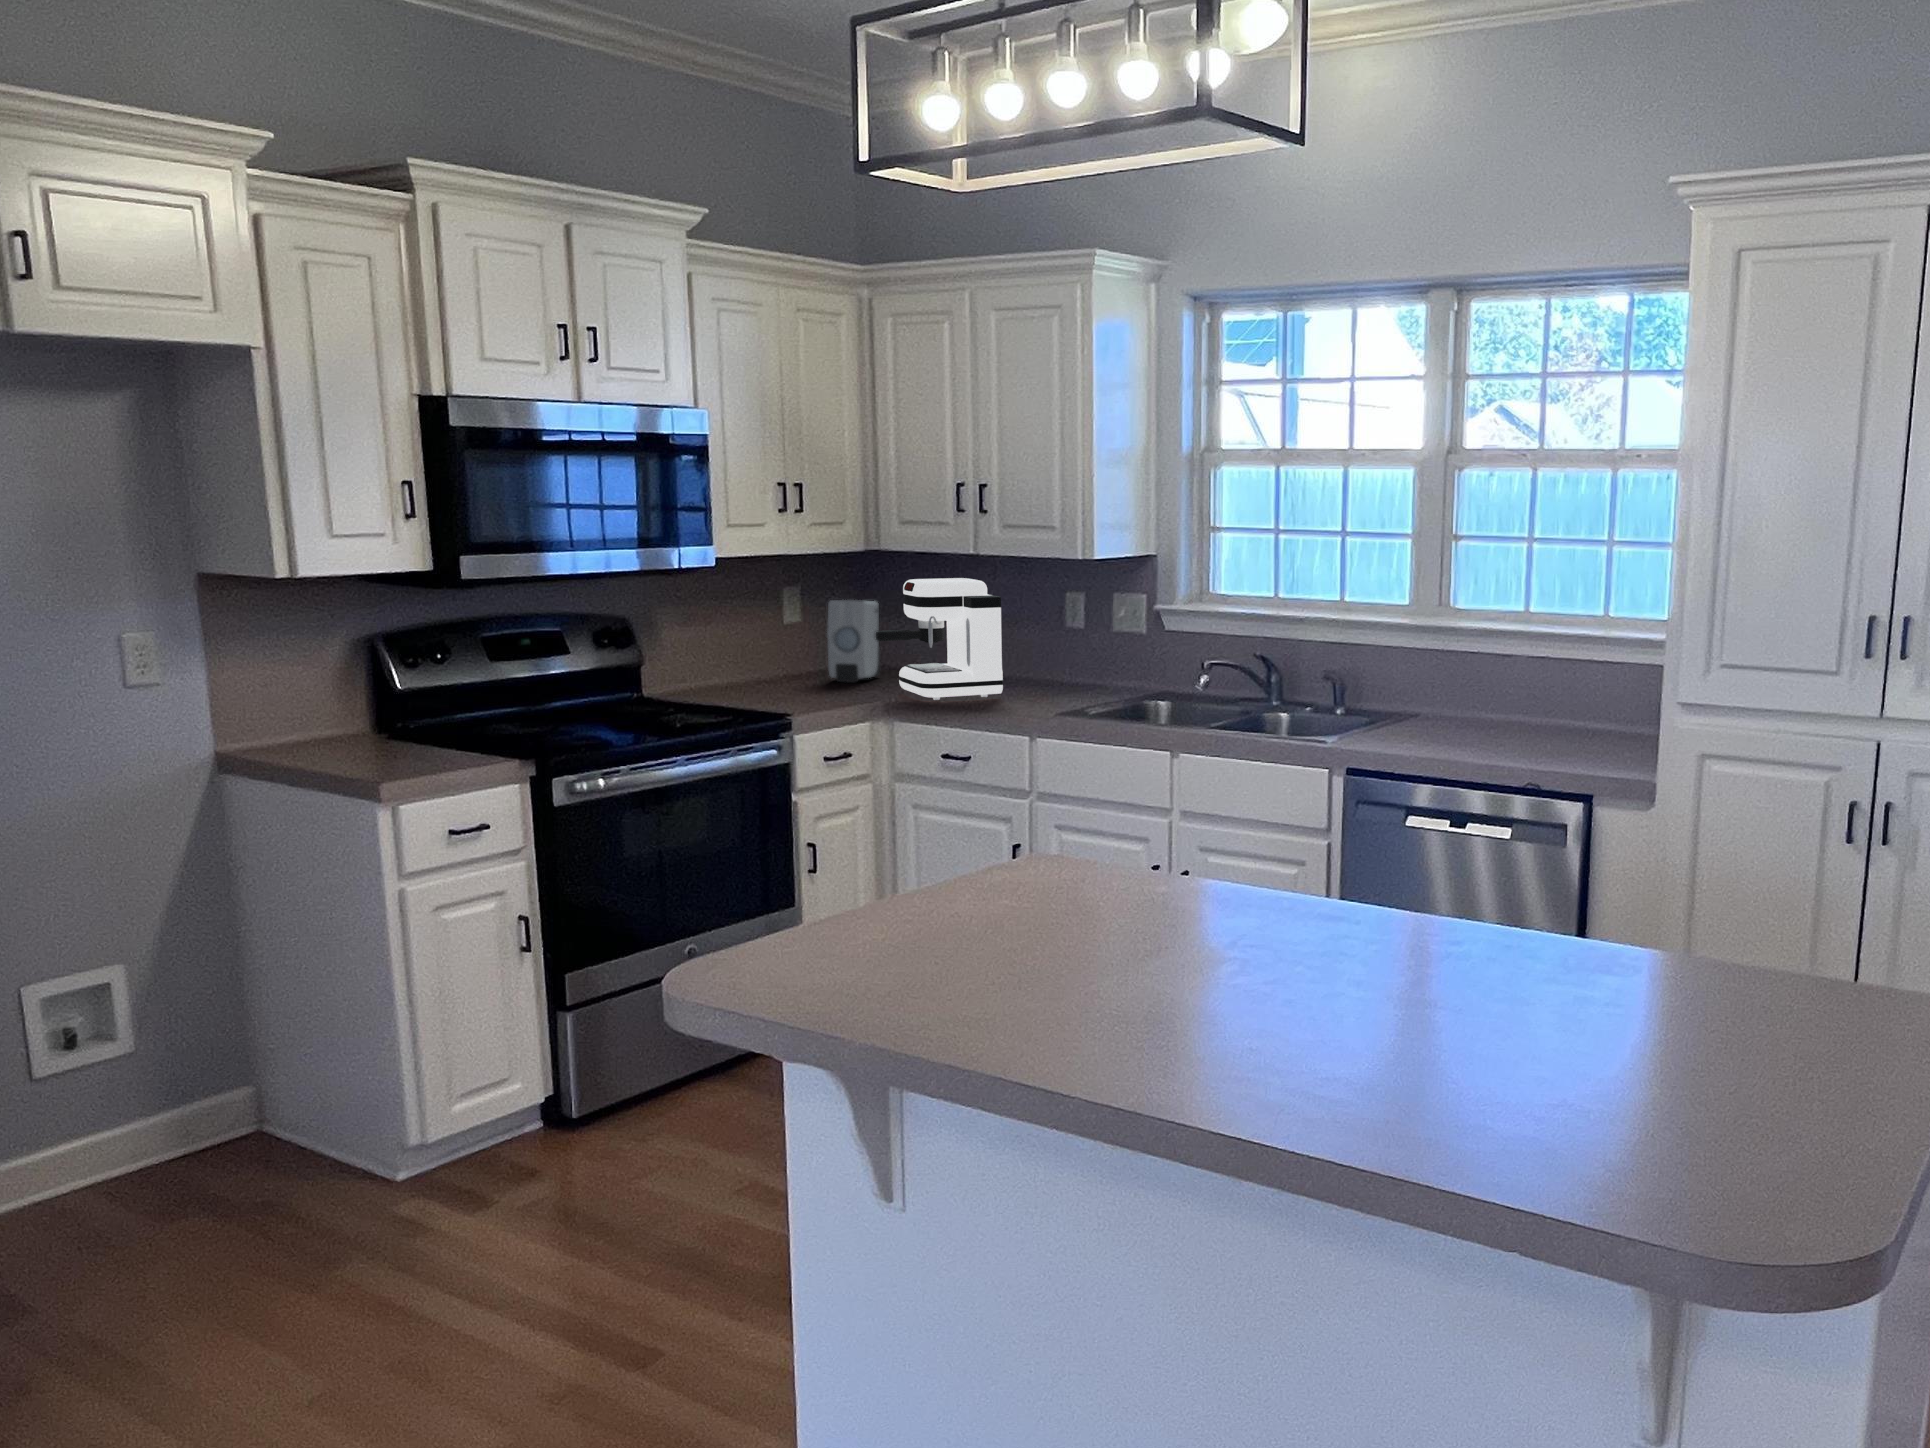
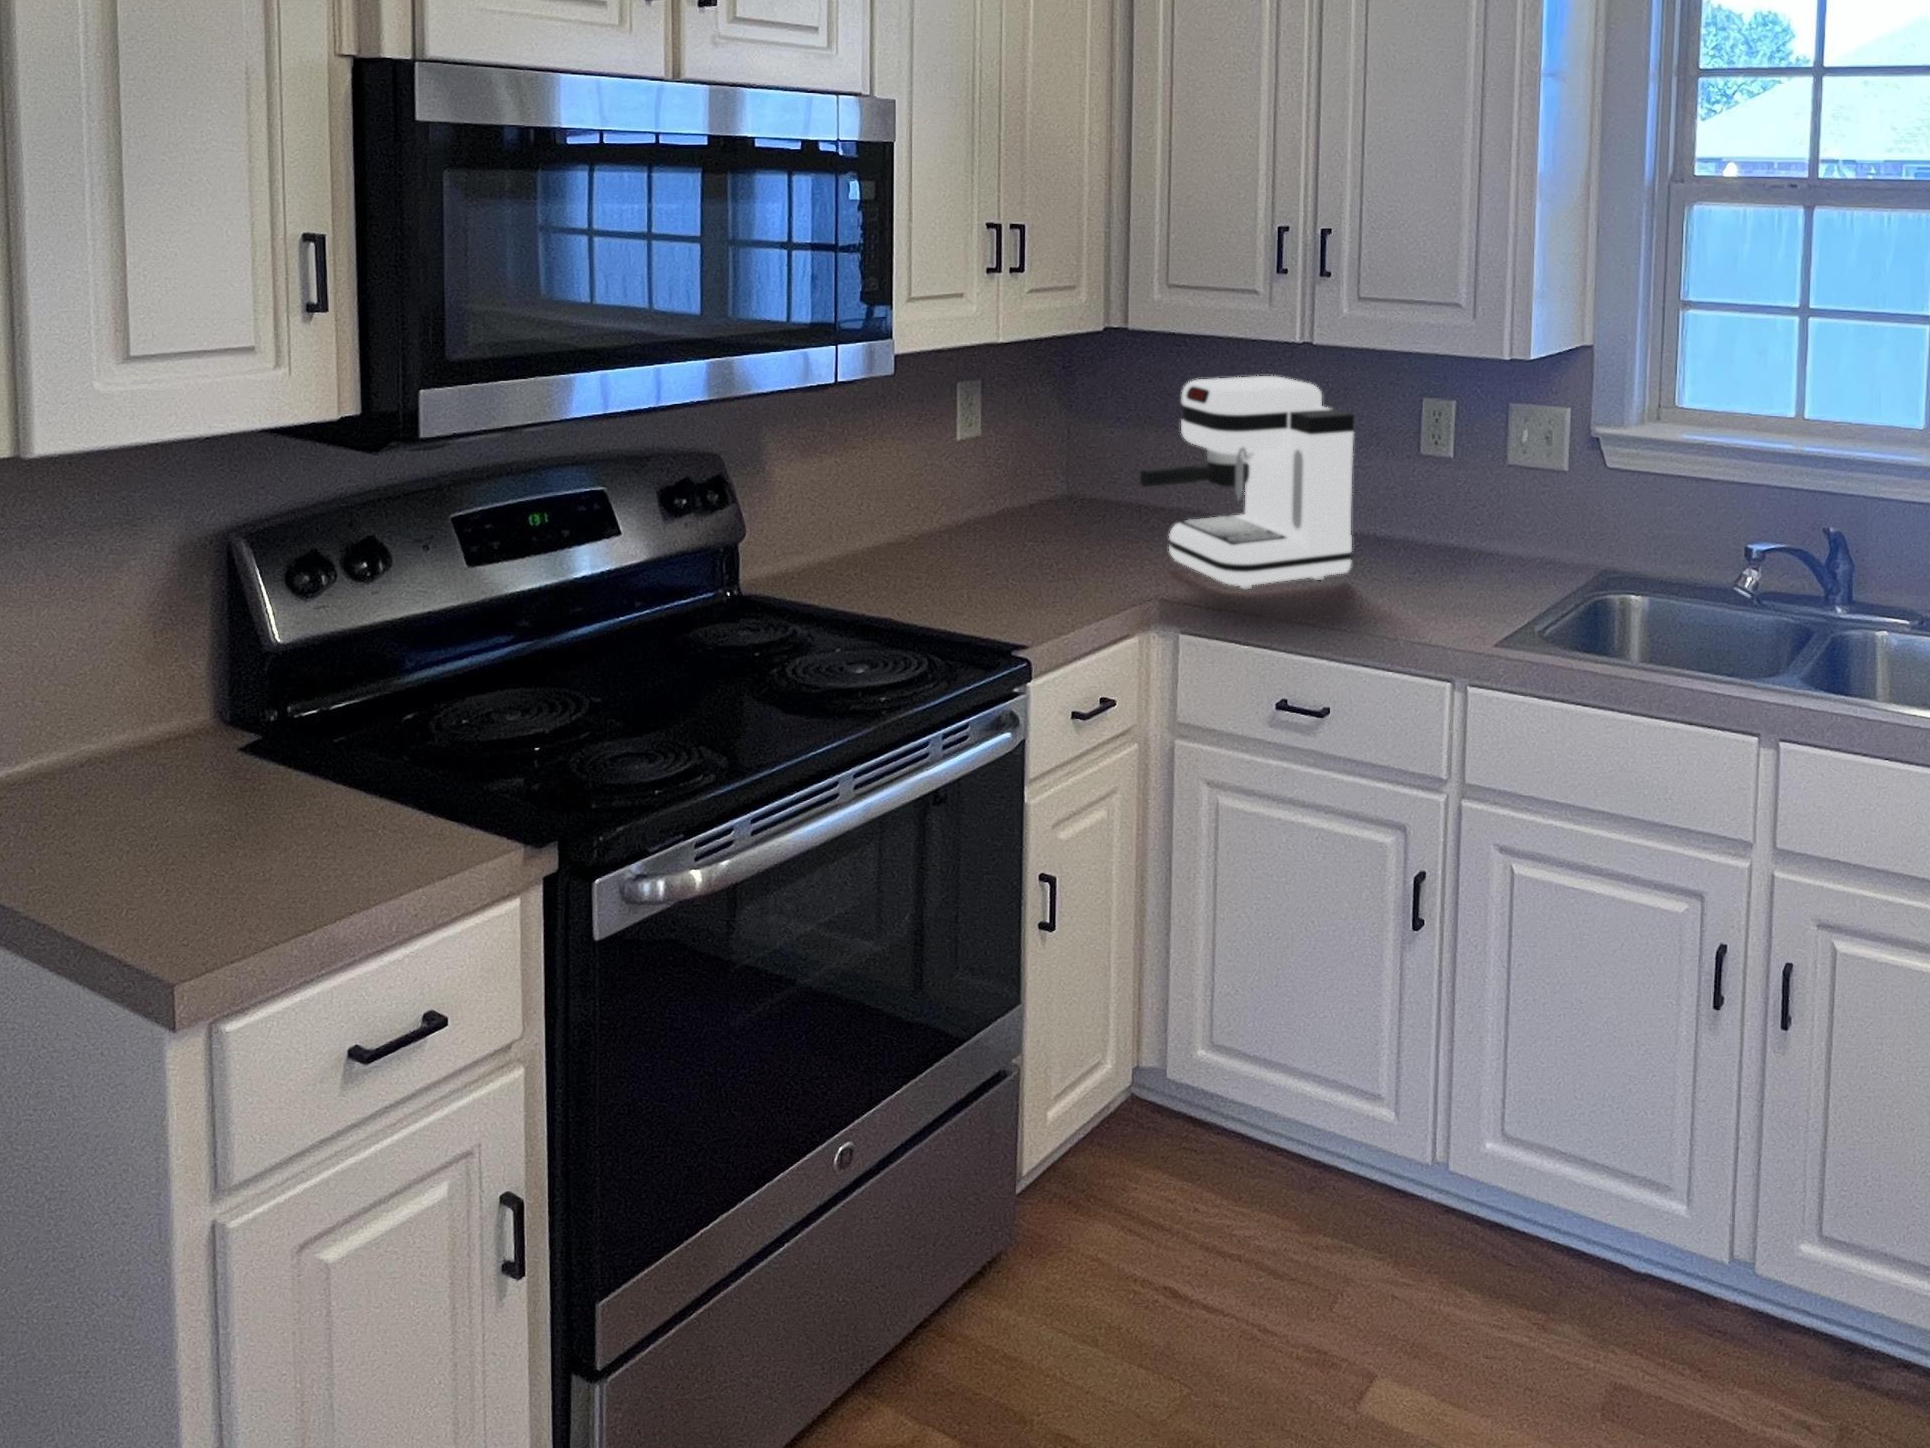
soap dispenser: present [827,600,880,682] -> none [1034,401,1110,537]

